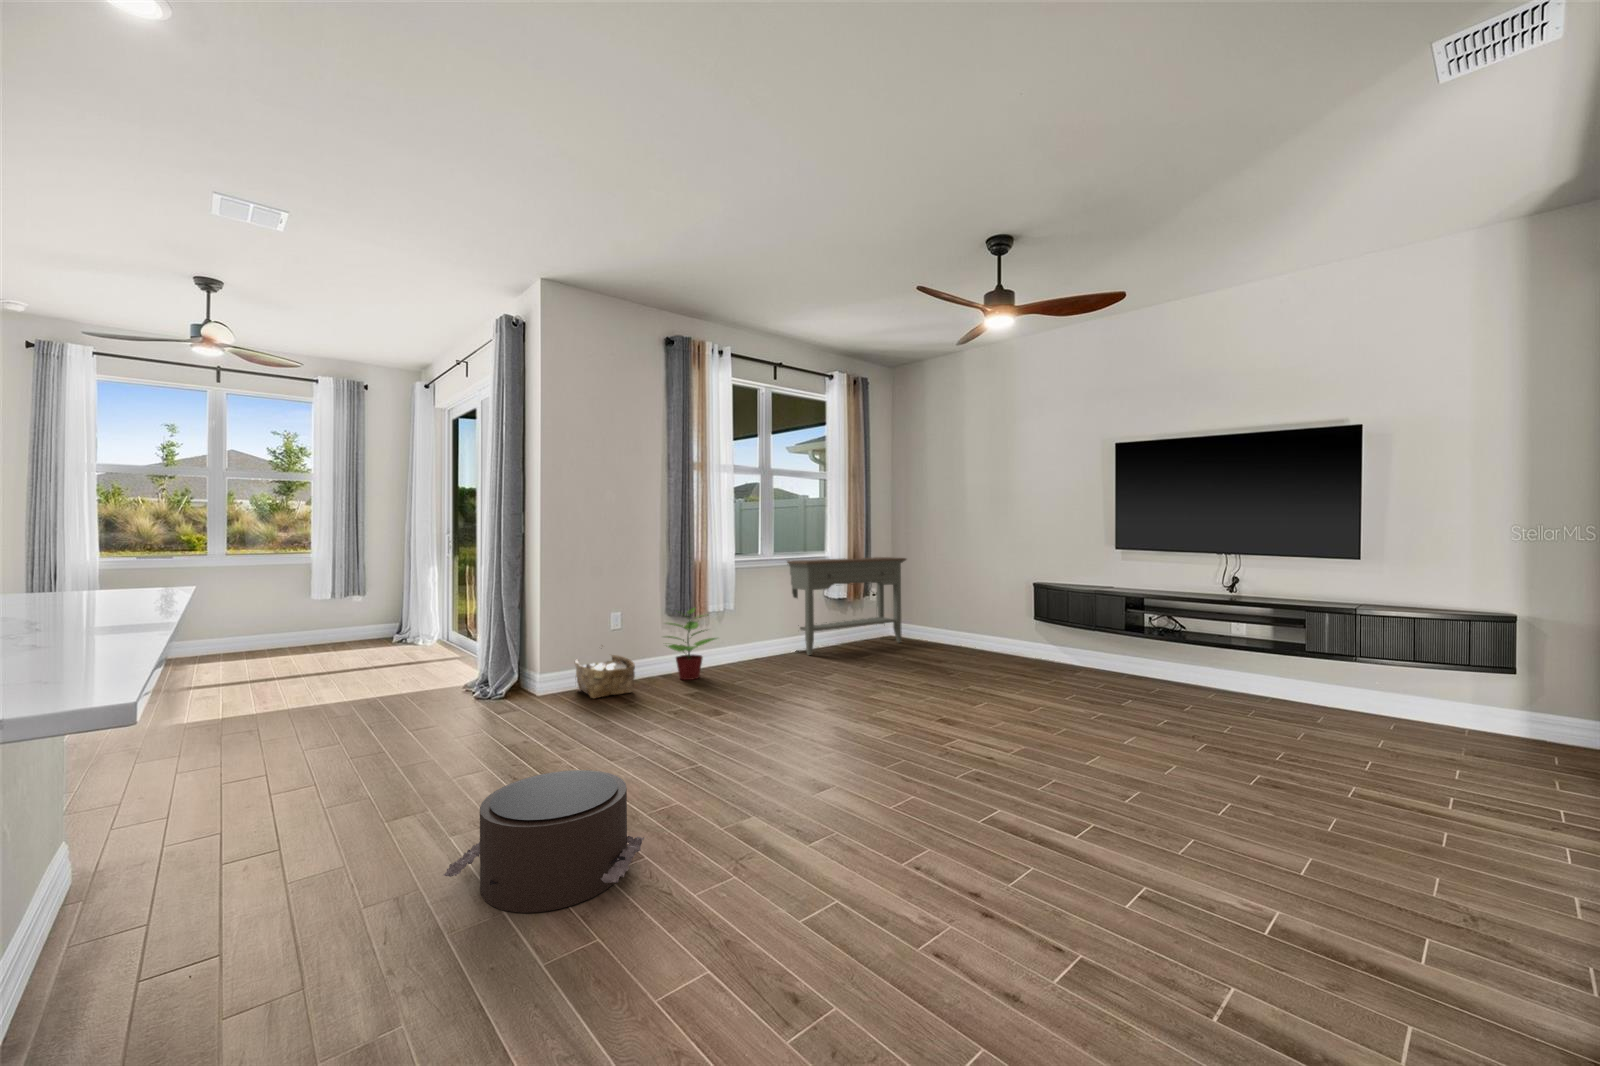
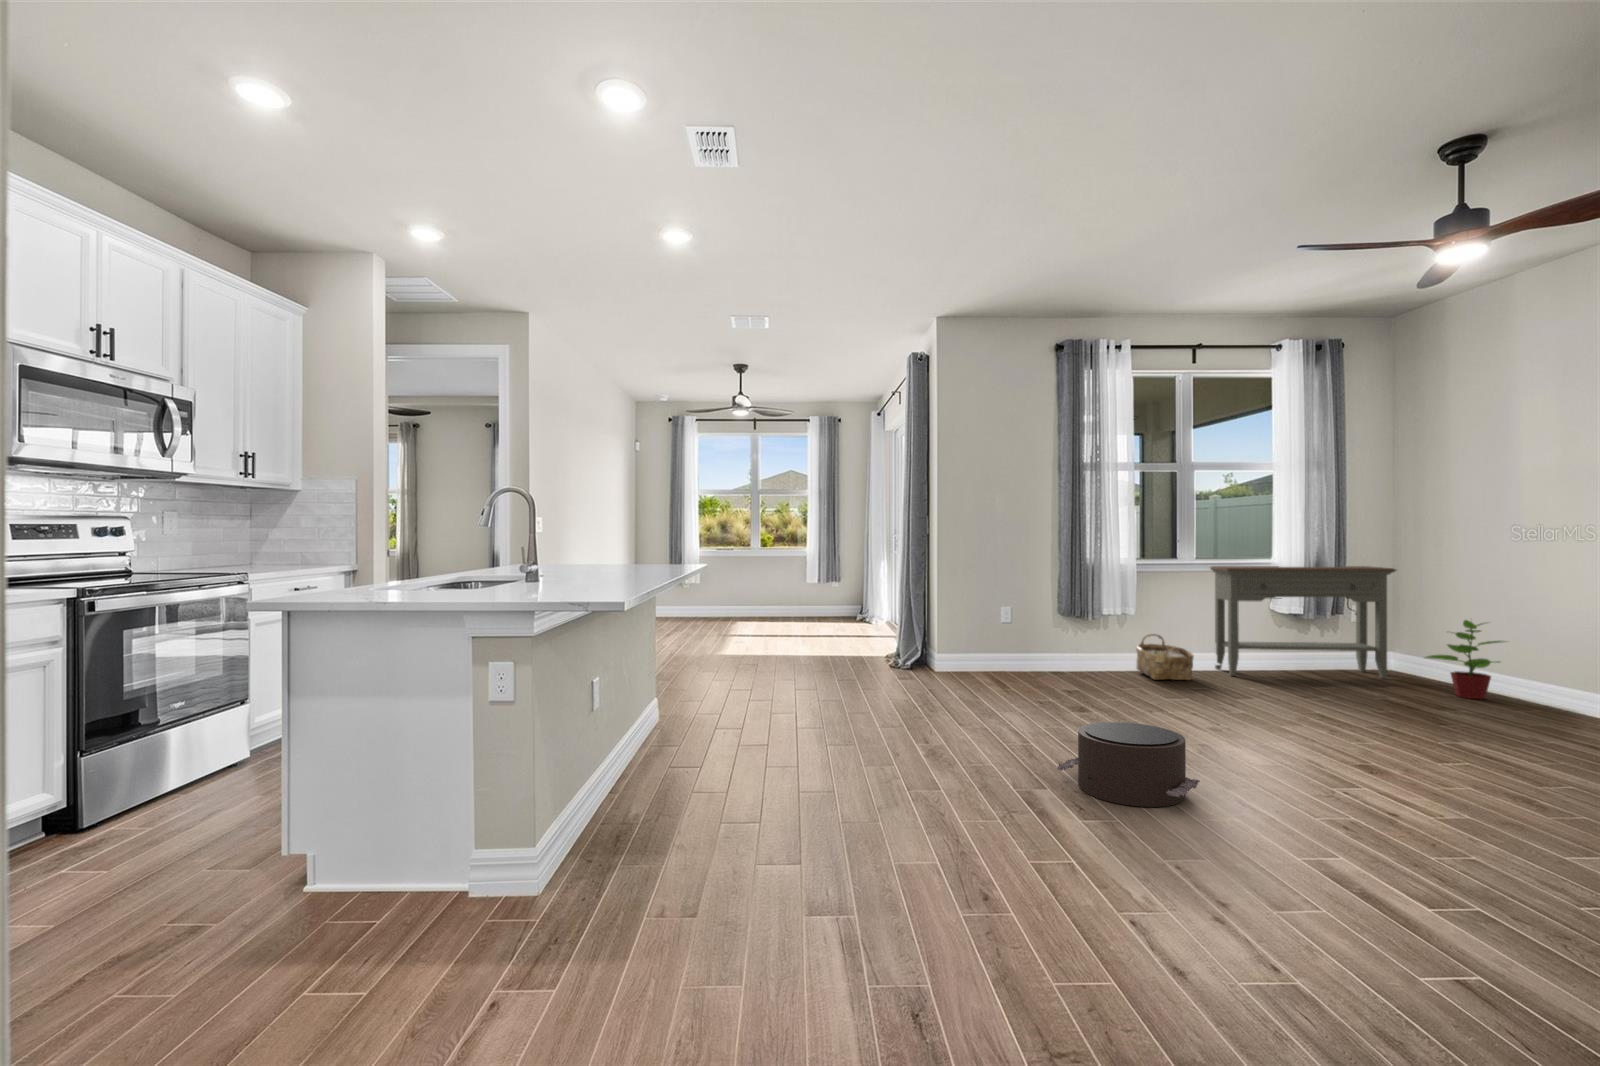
potted plant: present [666,608,716,680] -> present [1426,620,1502,699]
woven basket: present [575,655,635,698] -> present [1136,634,1193,680]
pouf: present [443,770,644,913] -> present [1056,722,1200,807]

